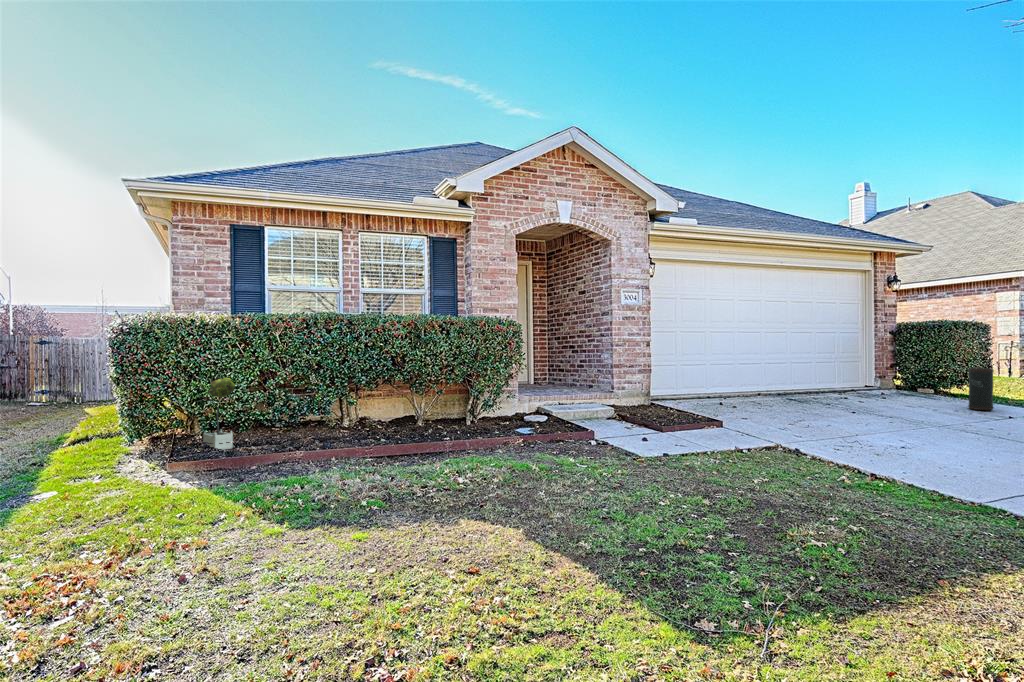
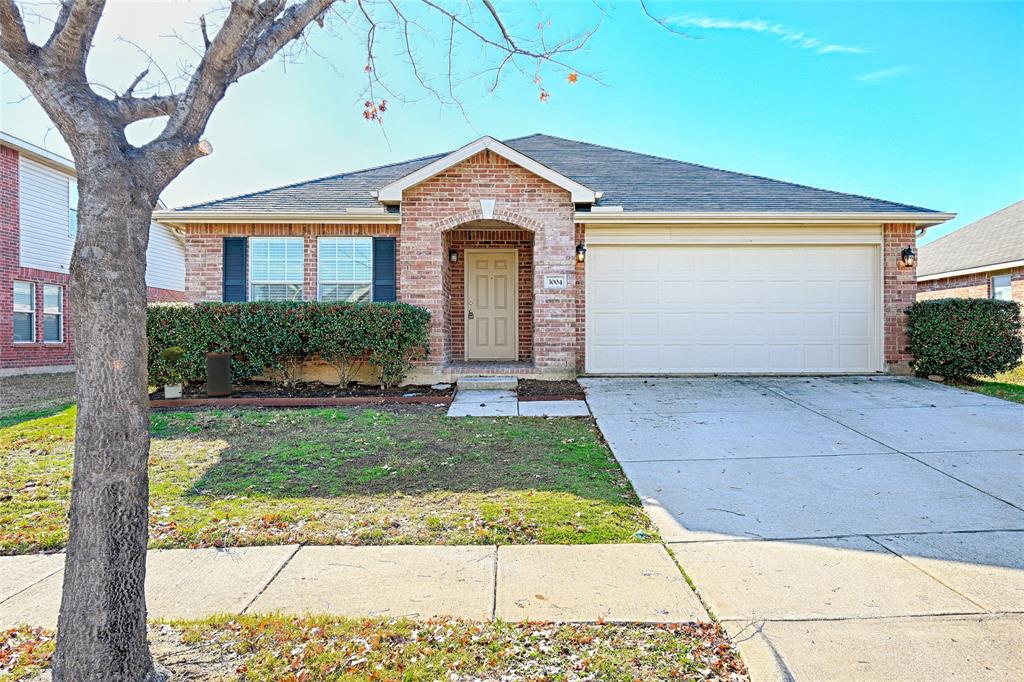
trash can: present [968,368,994,411] -> present [206,353,231,396]

